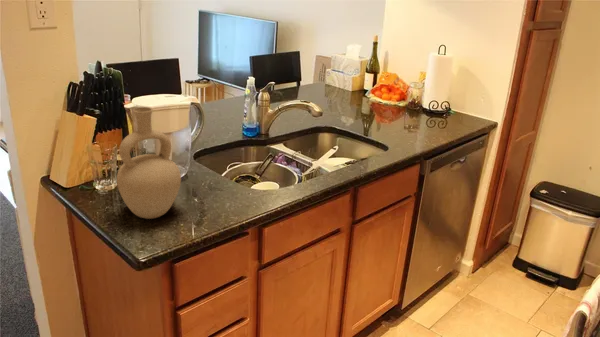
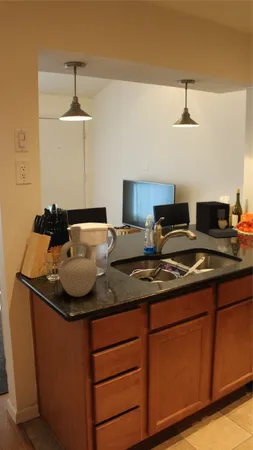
coffee maker: none [313,52,373,108] -> present [196,201,238,237]

